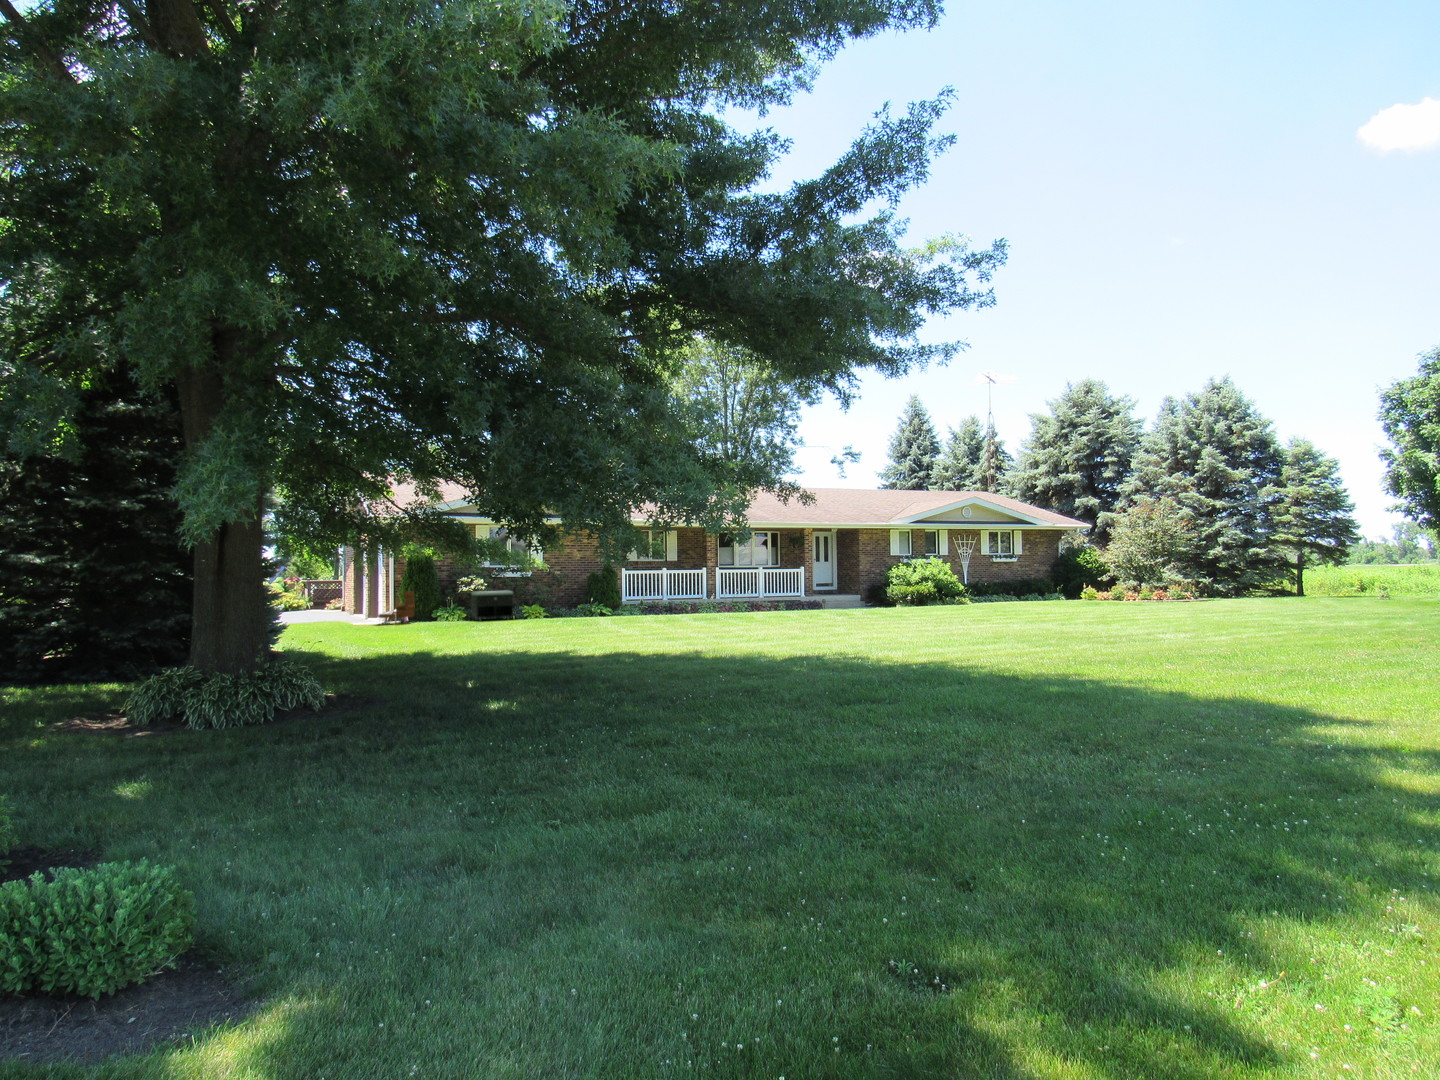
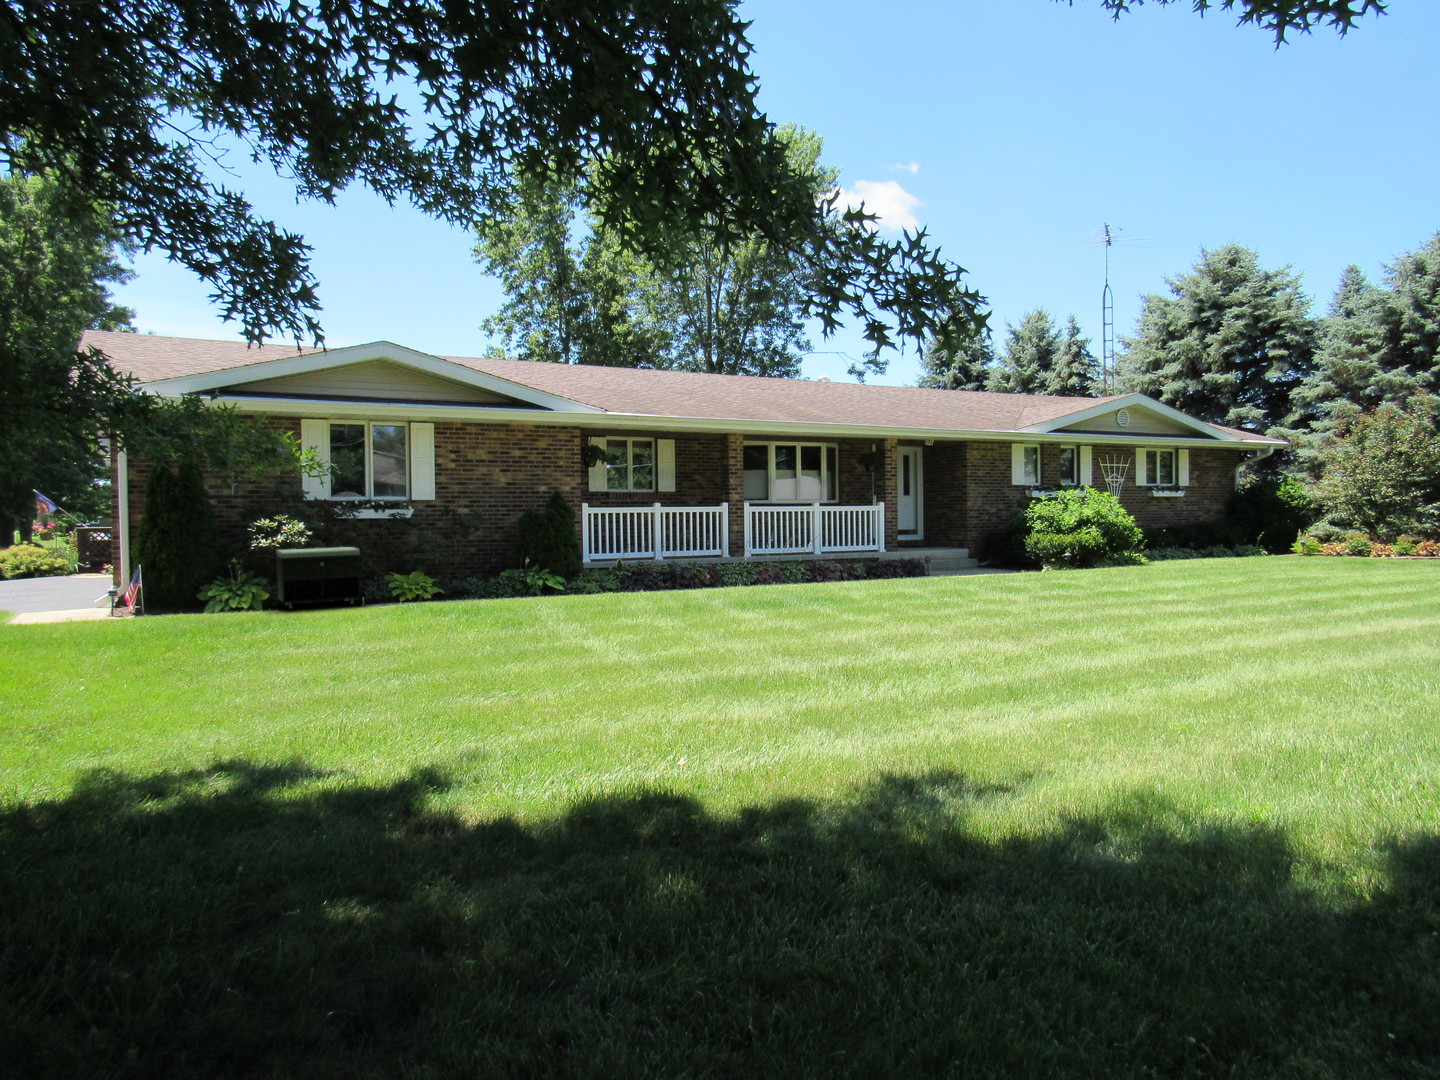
lounge chair: present [378,591,415,625] -> none [54,550,149,623]

